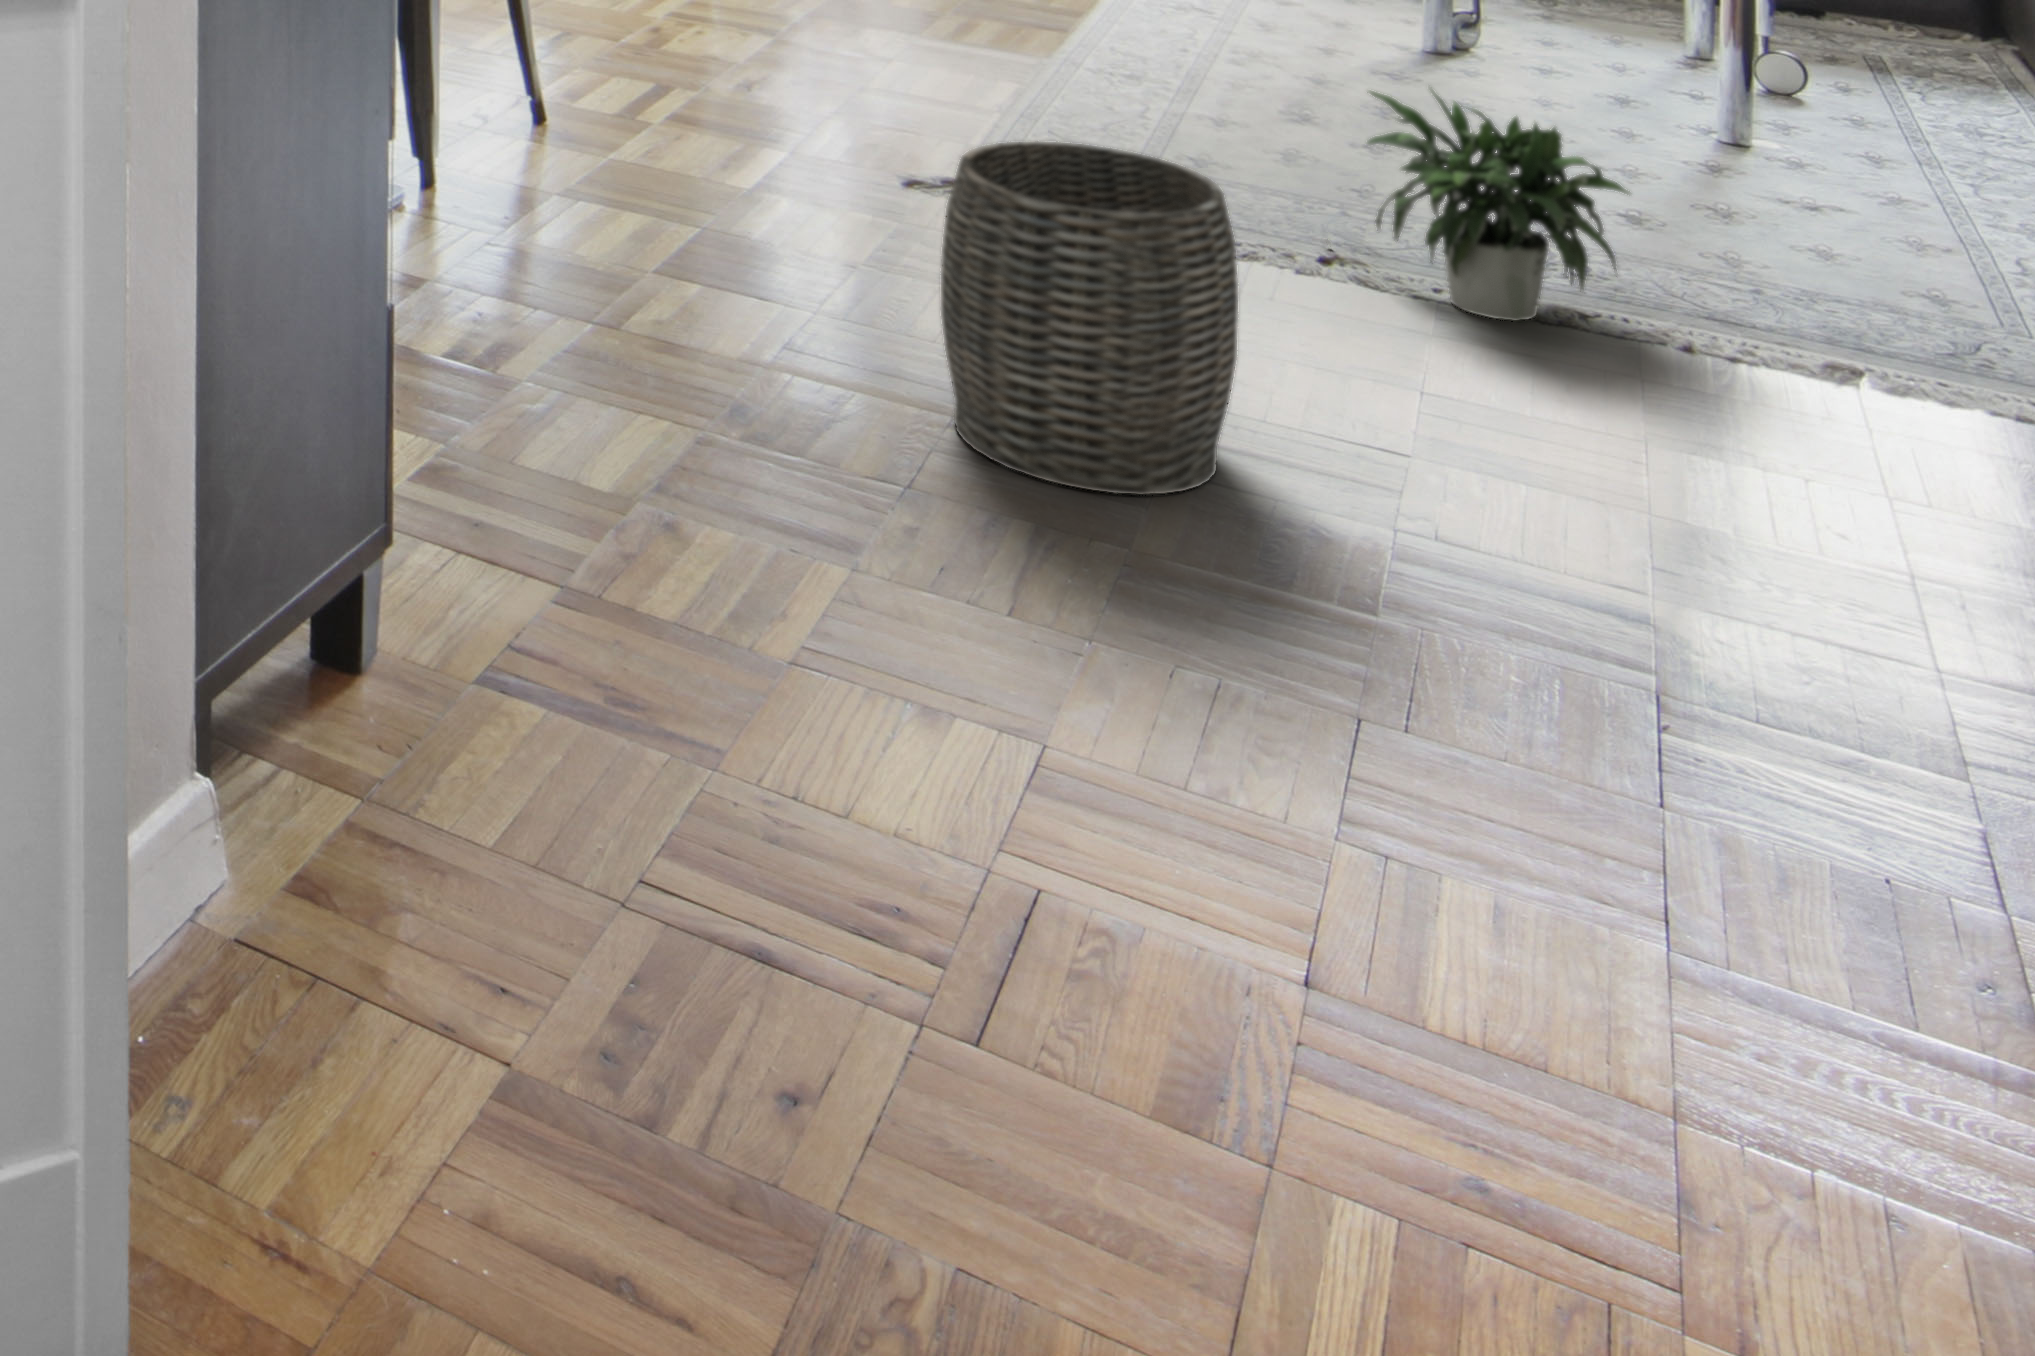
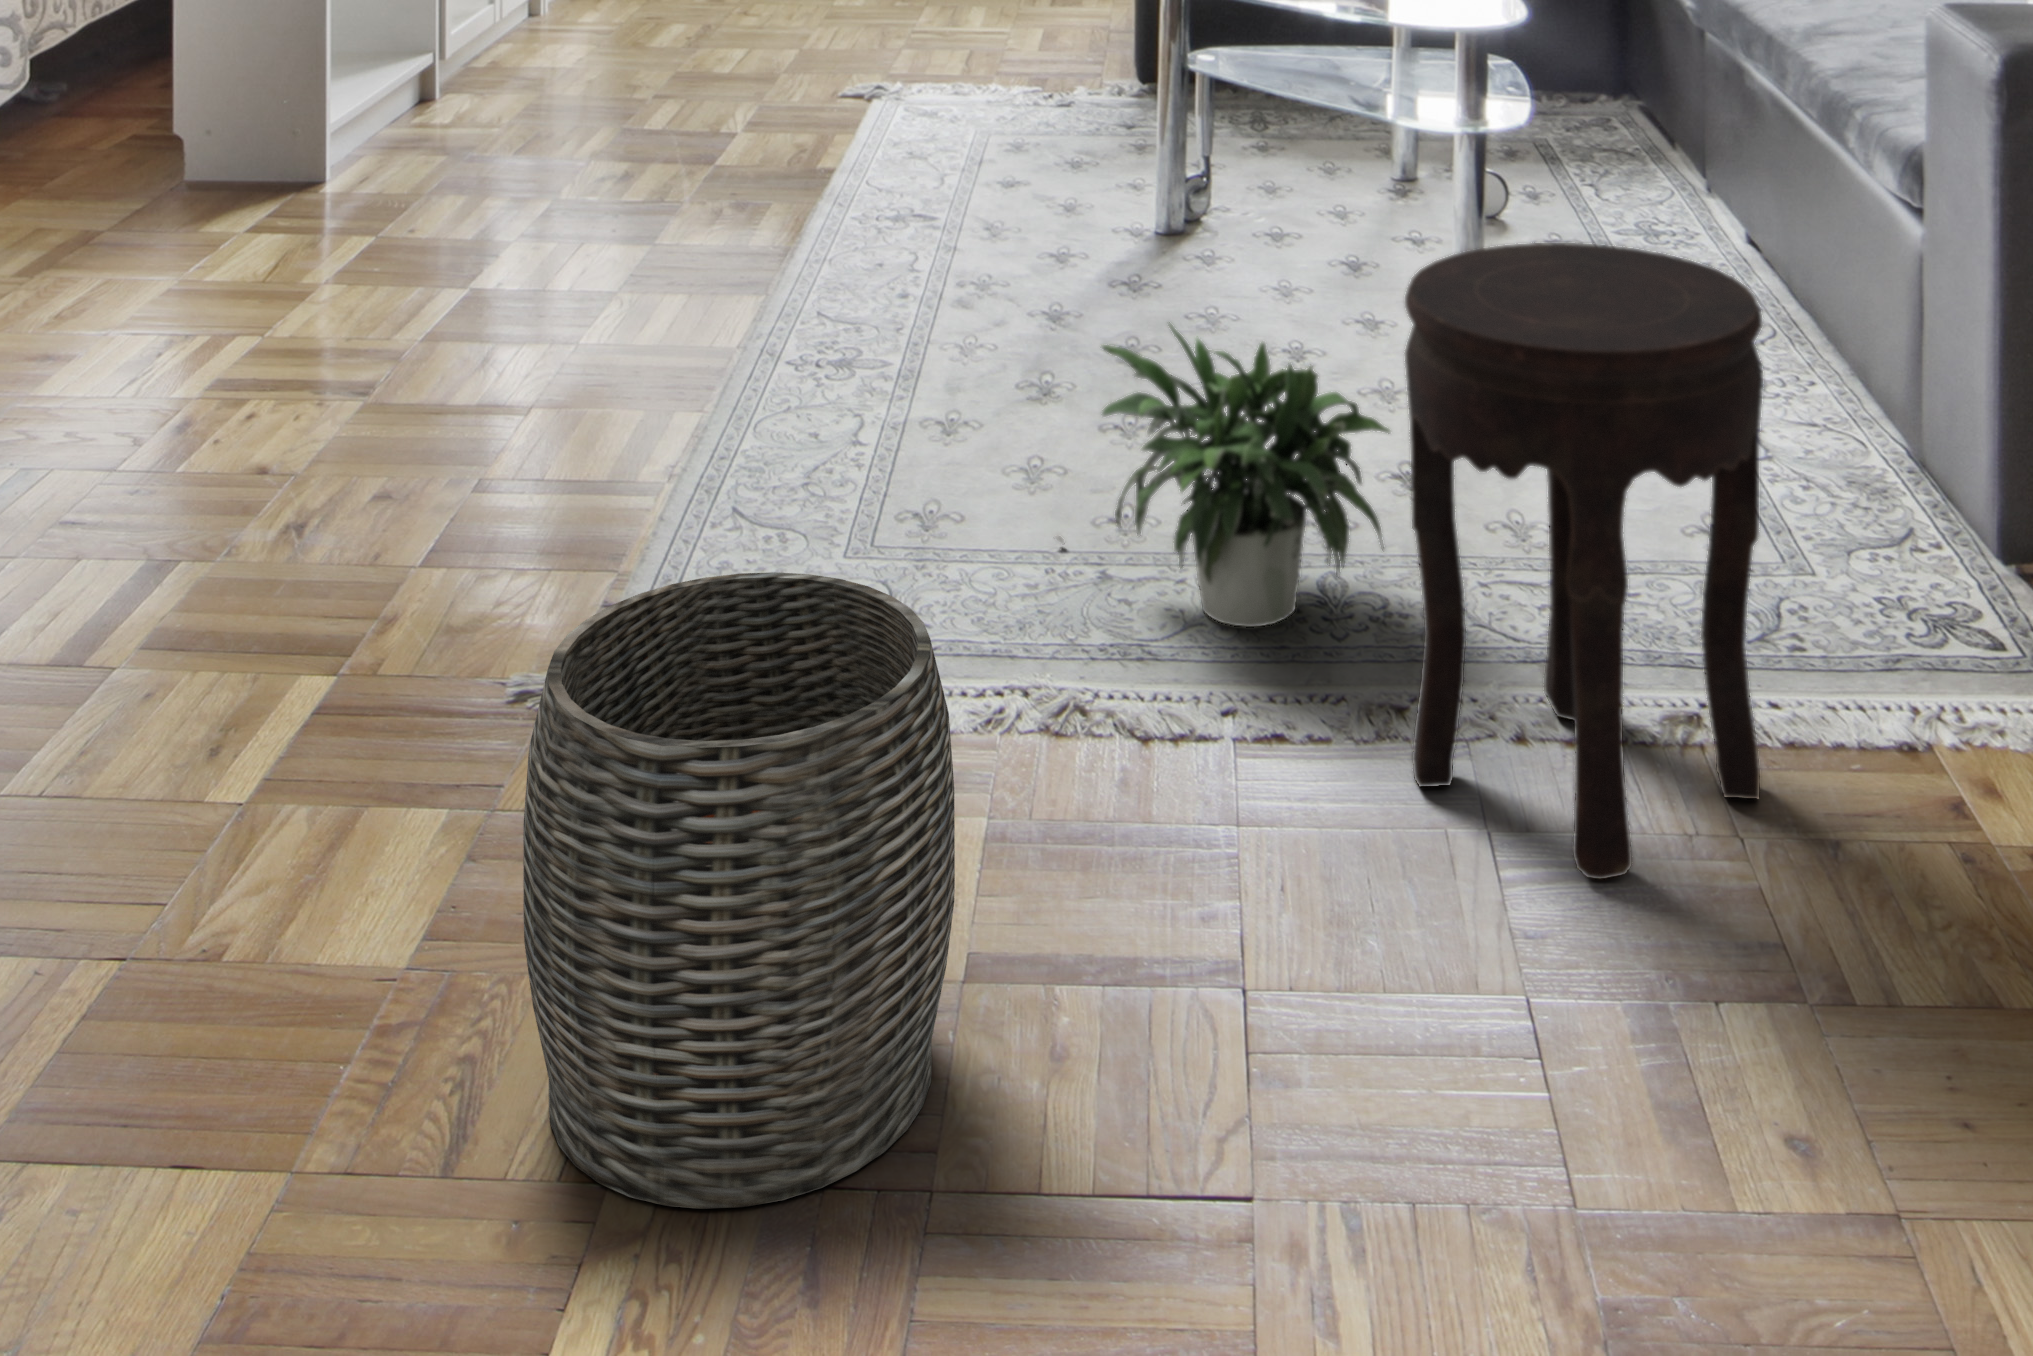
side table: none [1625,41,1975,502] -> present [1405,243,1763,879]

